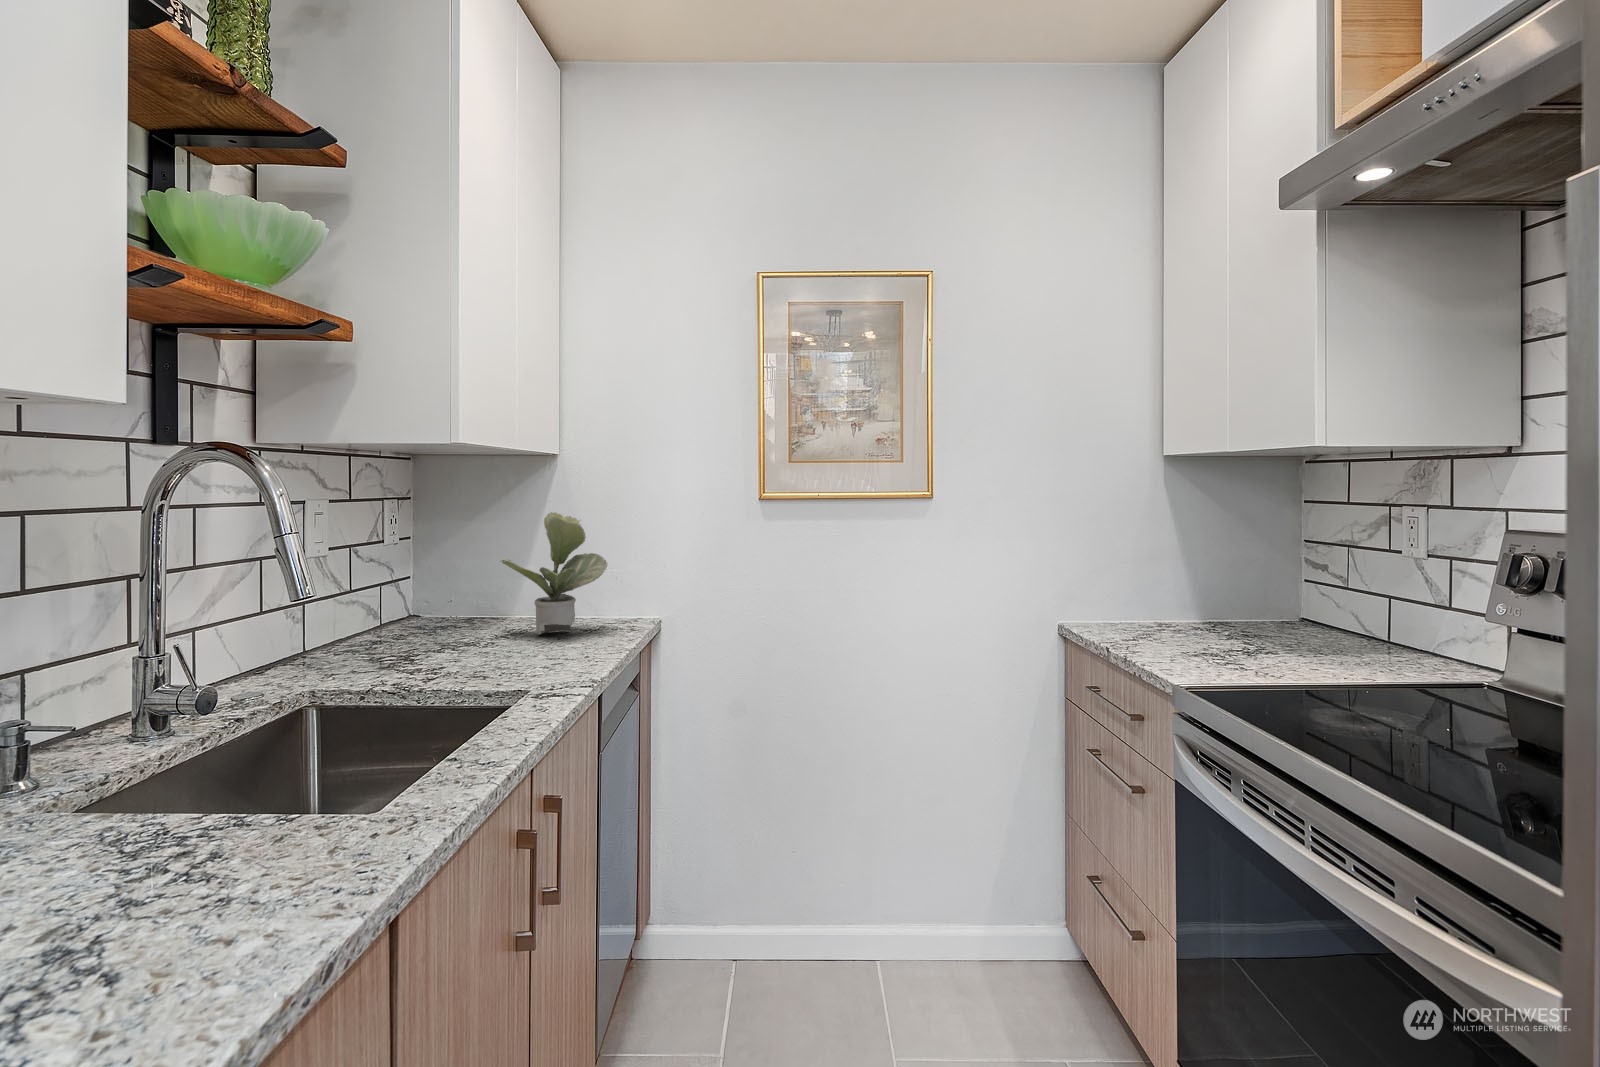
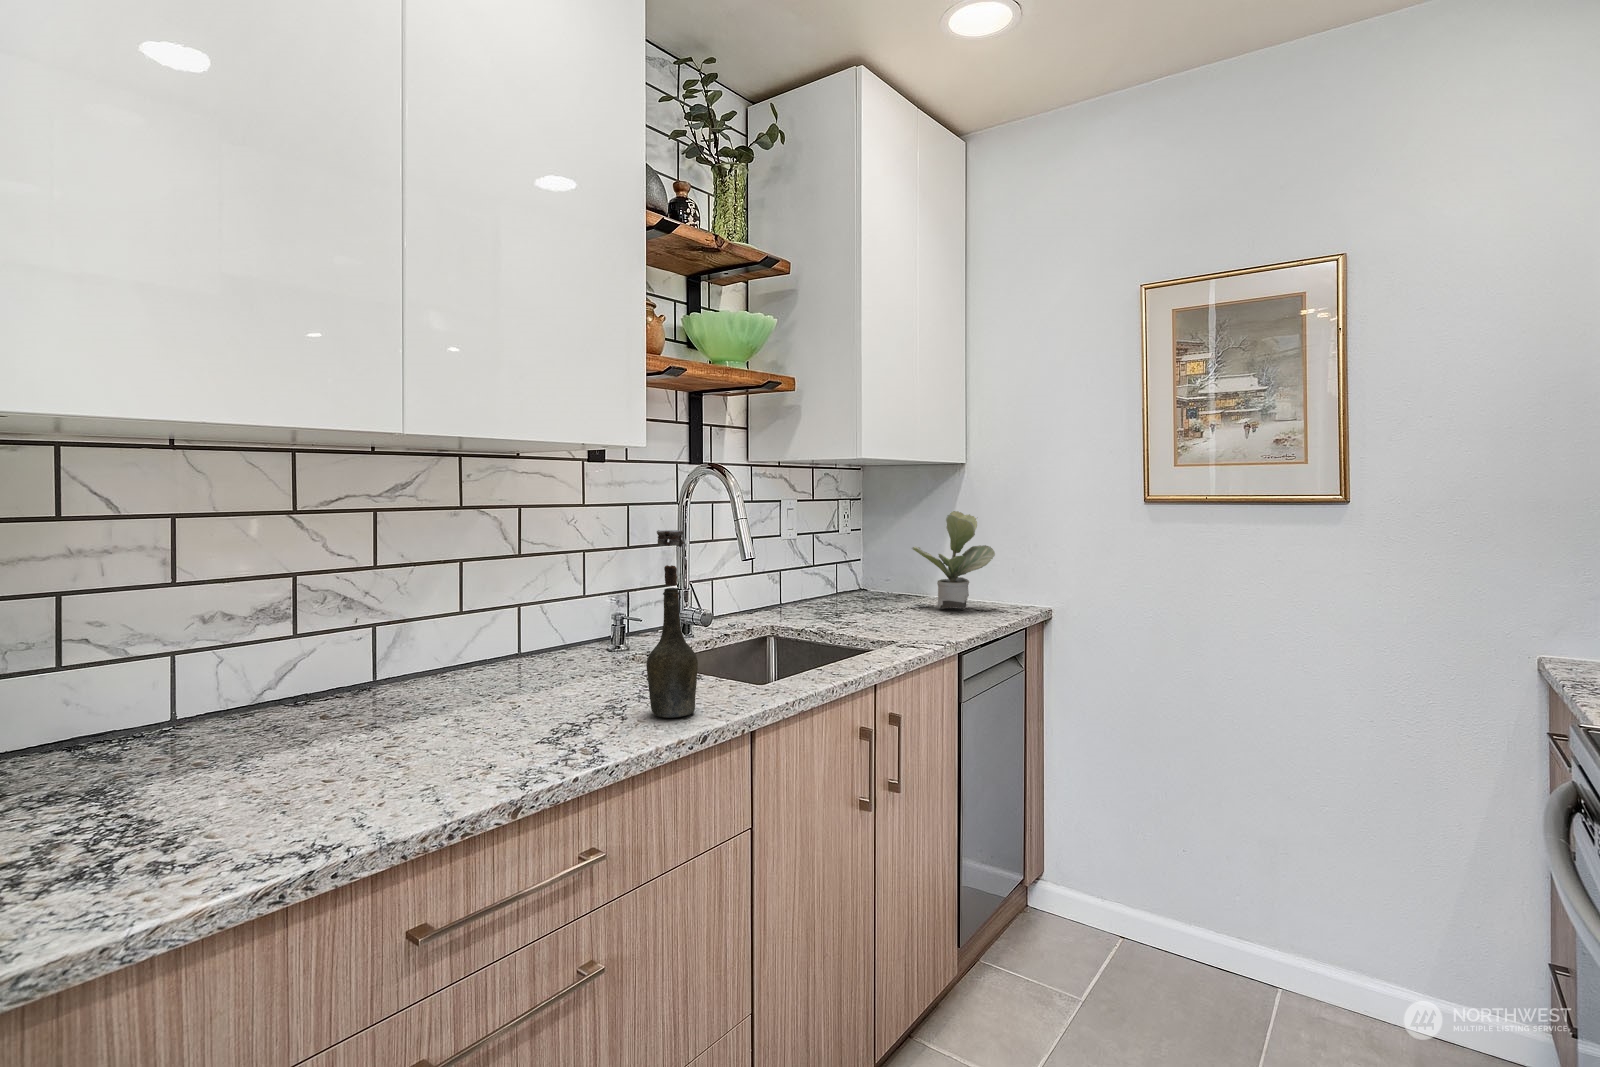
bottle: none [164,575,285,950] -> present [646,530,698,718]

